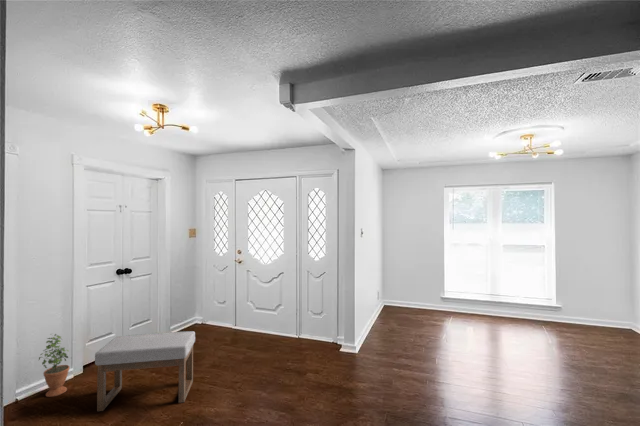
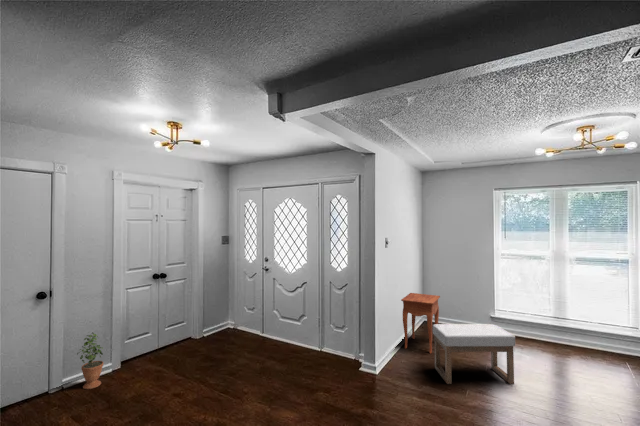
side table: none [371,279,403,333] -> present [401,293,440,354]
ottoman: present [95,331,195,411] -> present [433,324,515,384]

